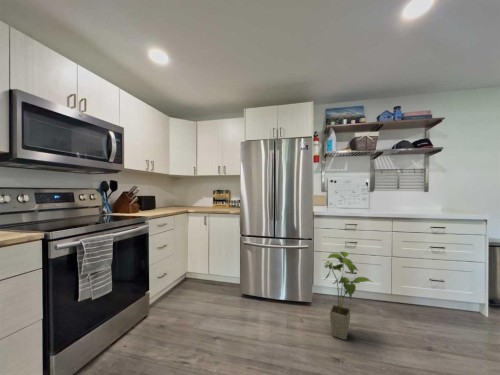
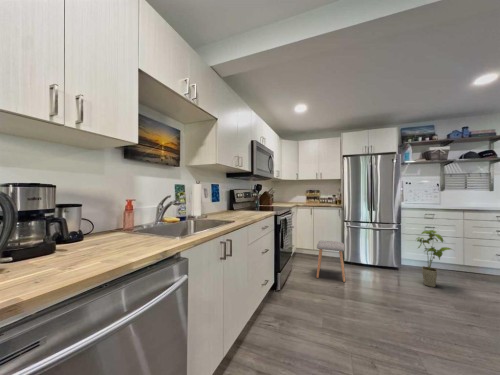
stool: none [174,268,229,342] -> present [317,241,345,282]

